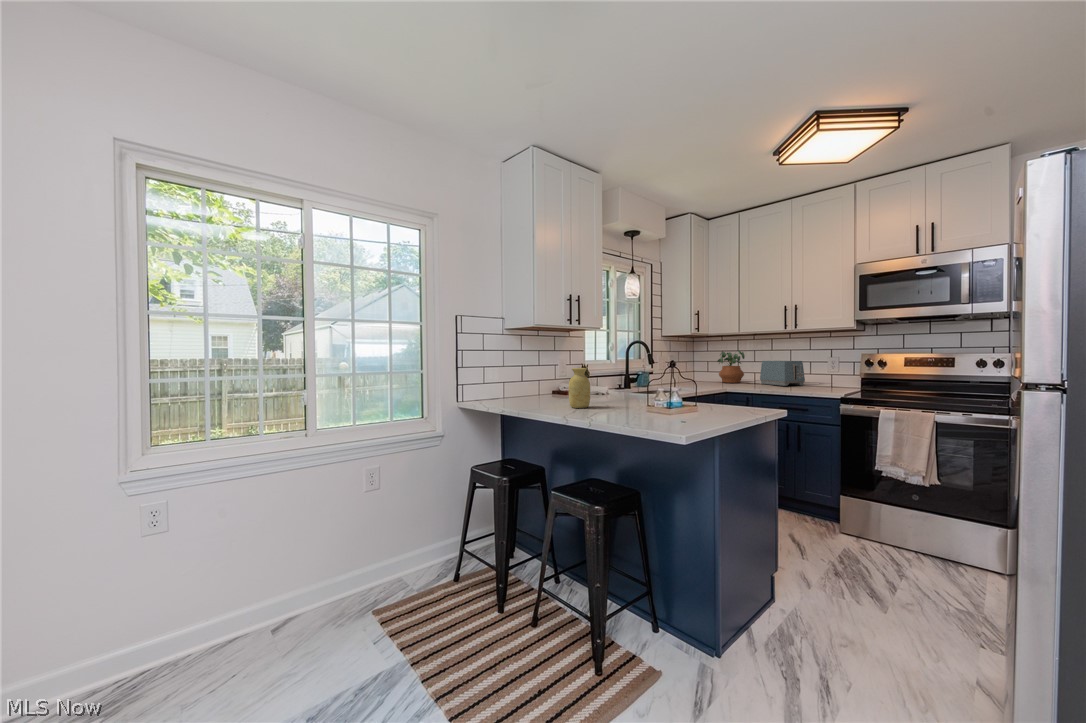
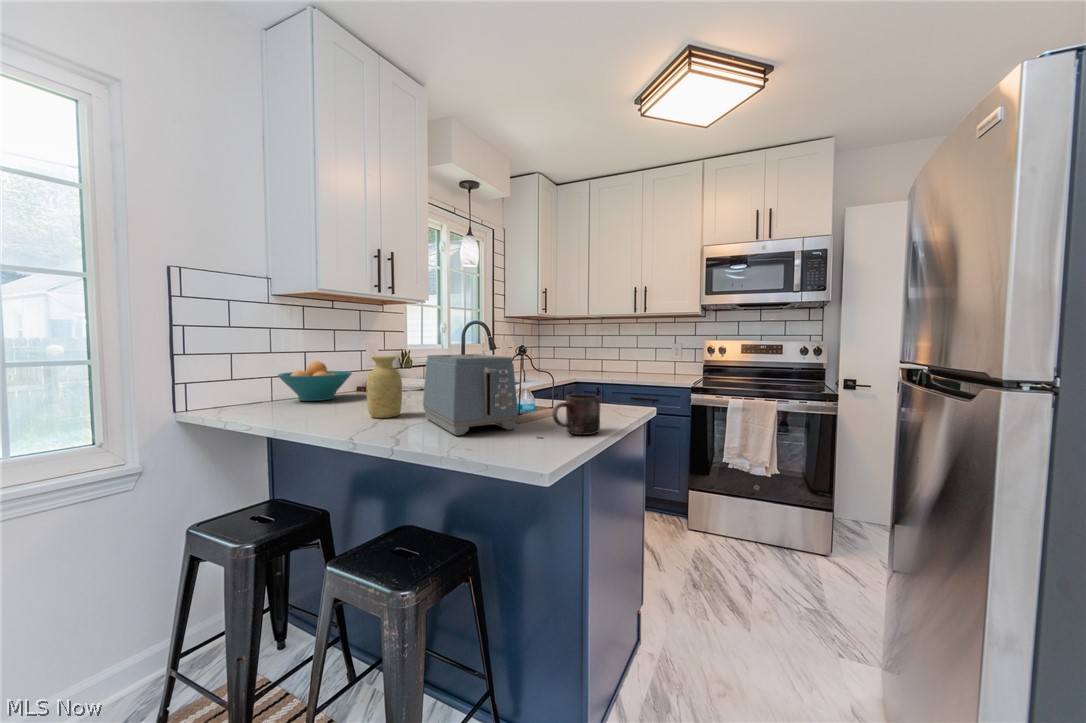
potted plant: present [717,350,745,383] -> none [563,335,591,370]
toaster: present [760,361,805,386] -> present [423,354,518,435]
fruit bowl: none [508,372,553,399] -> present [278,361,352,401]
mug: none [691,394,726,420] -> present [552,394,600,435]

